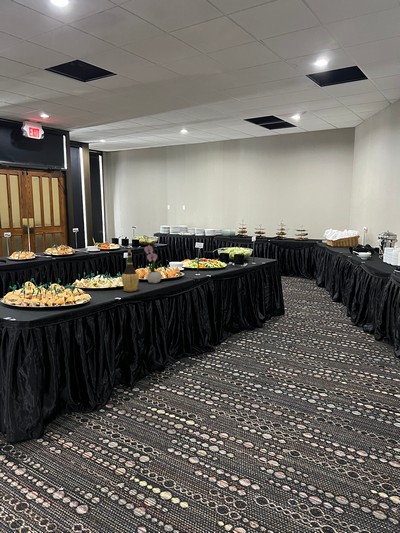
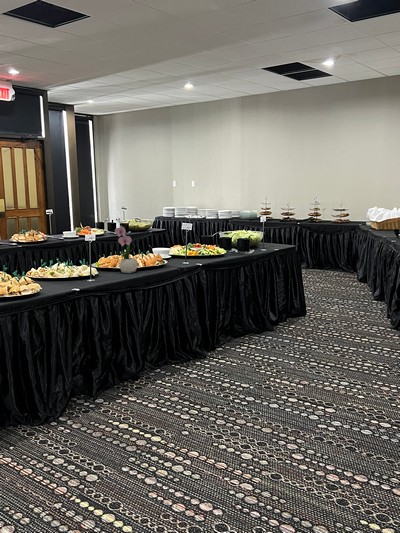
wine bottle: present [122,250,139,291] -> none [84,231,105,282]

